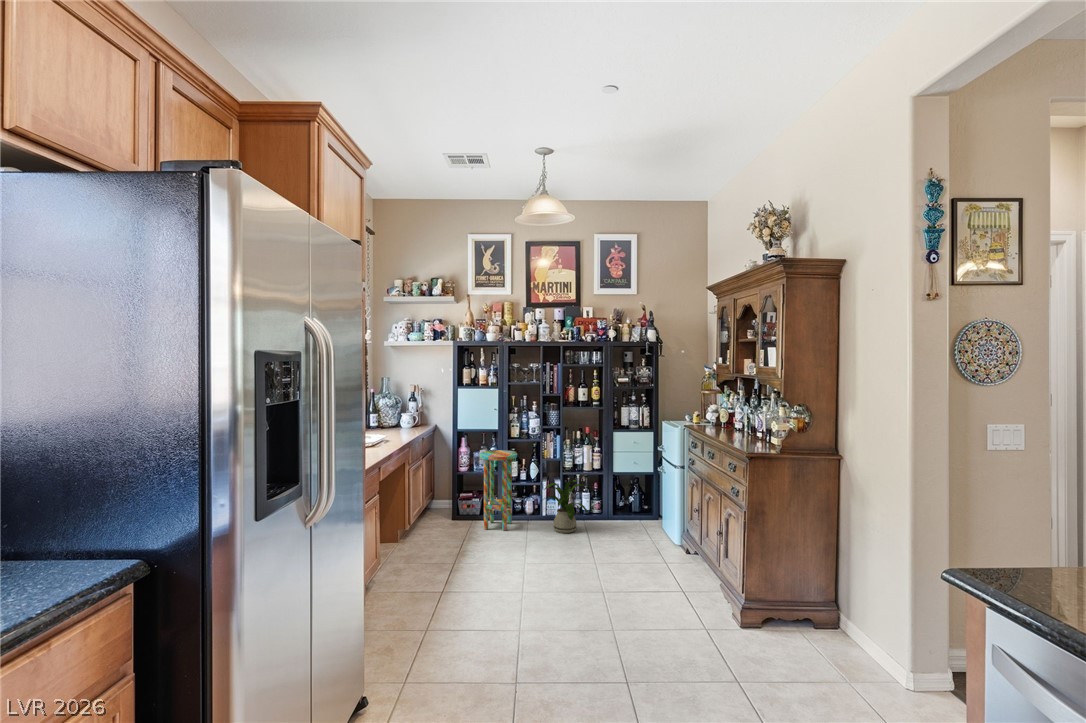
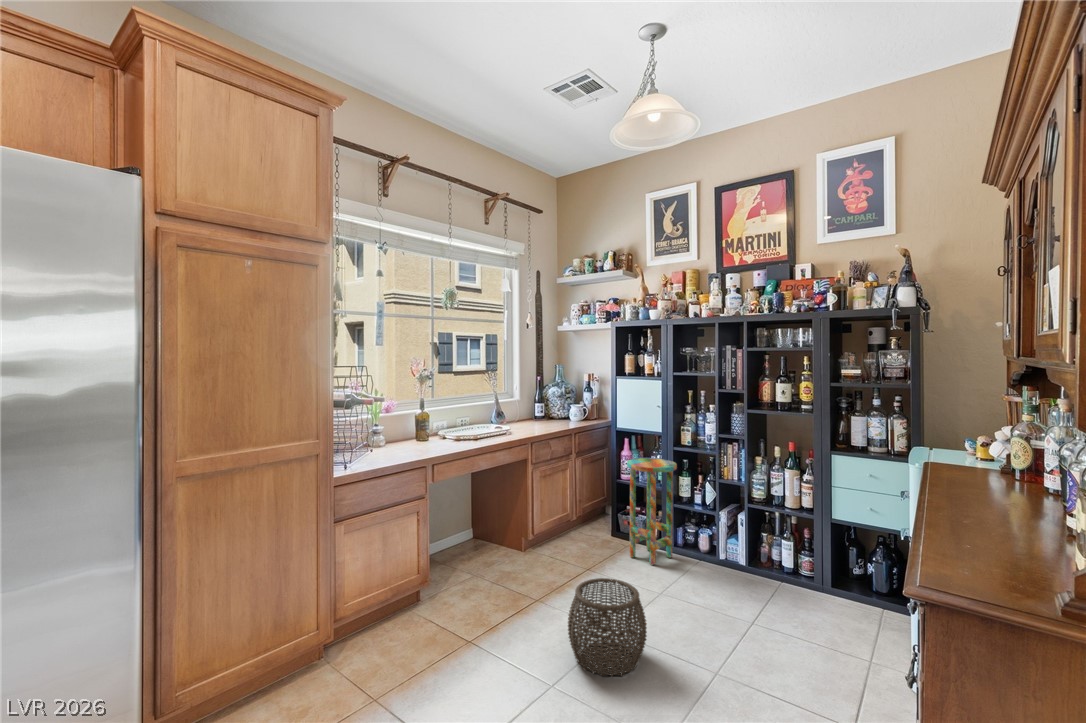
house plant: present [544,480,589,533] -> none [702,515,775,594]
woven basket: none [514,532,567,592] -> present [568,578,647,676]

